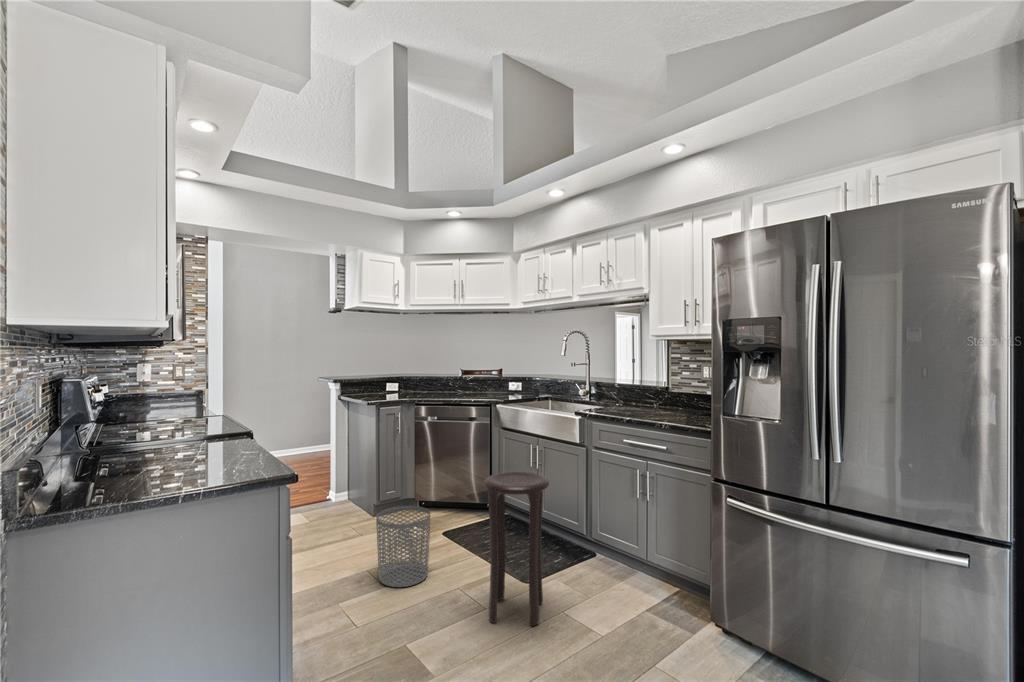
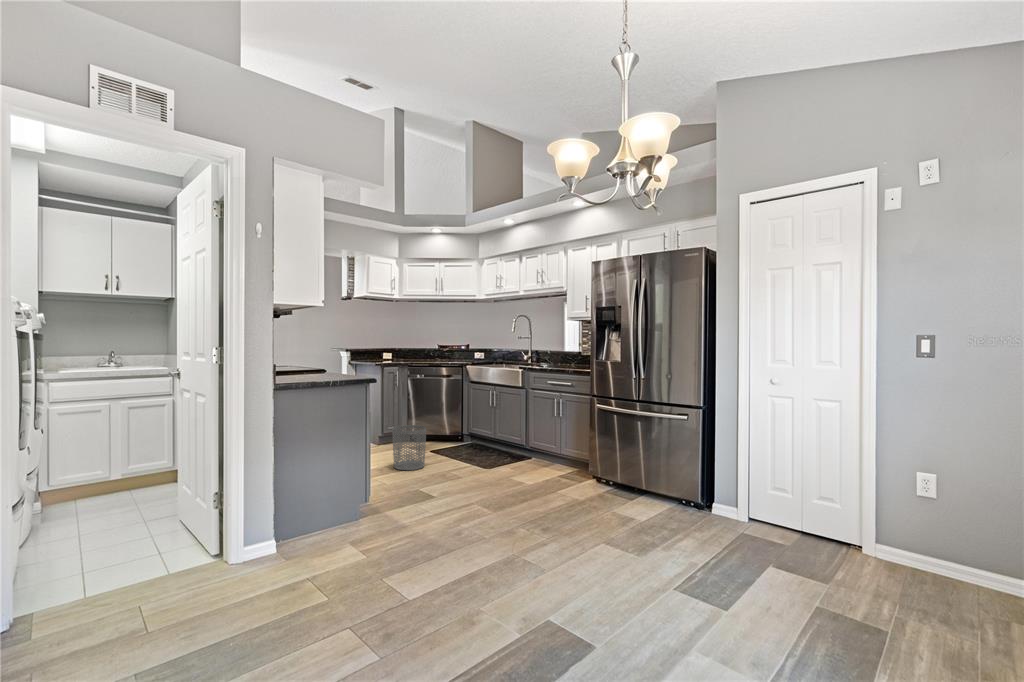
stool: present [484,472,549,626] -> none [461,398,500,481]

